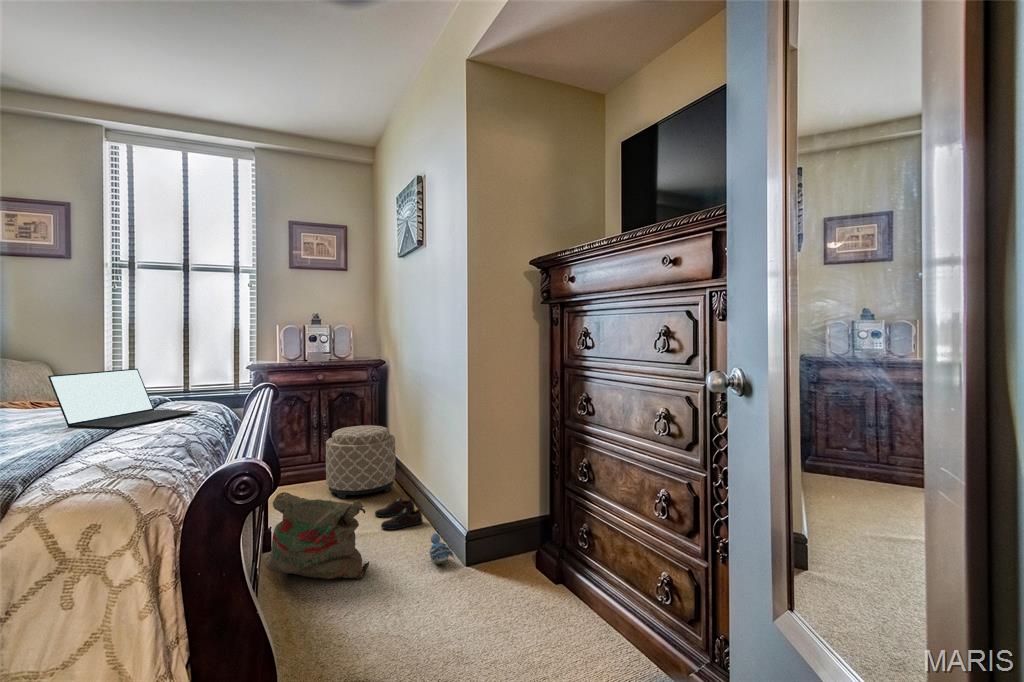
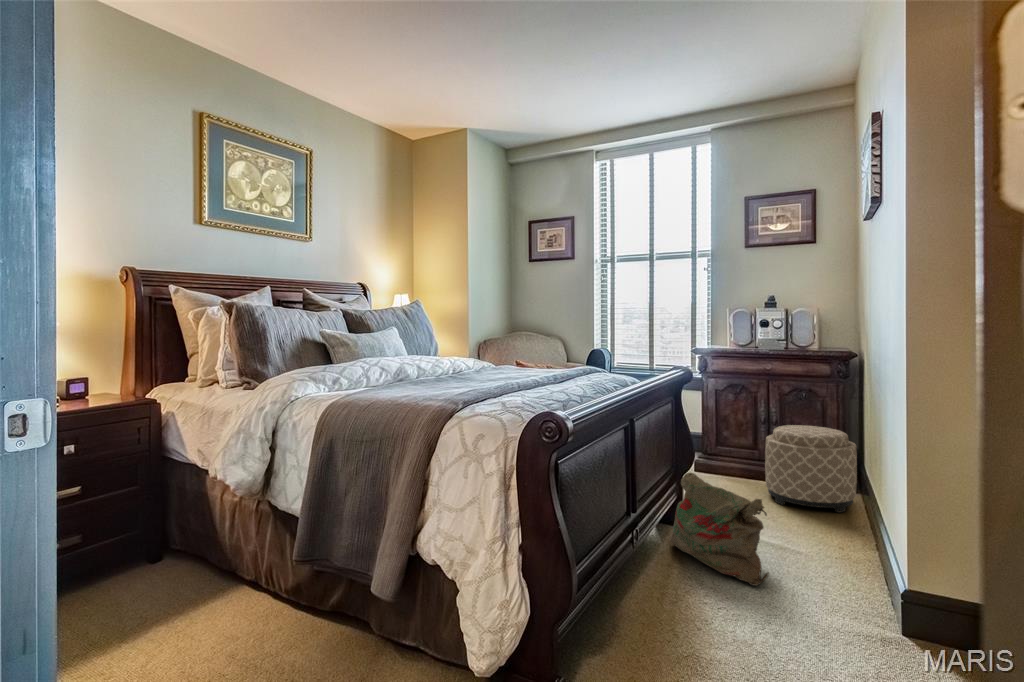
laptop: present [48,369,197,429] -> none [520,342,612,385]
shoe: present [375,498,423,530] -> none [809,520,870,560]
plush toy: present [429,533,454,565] -> none [850,572,887,617]

